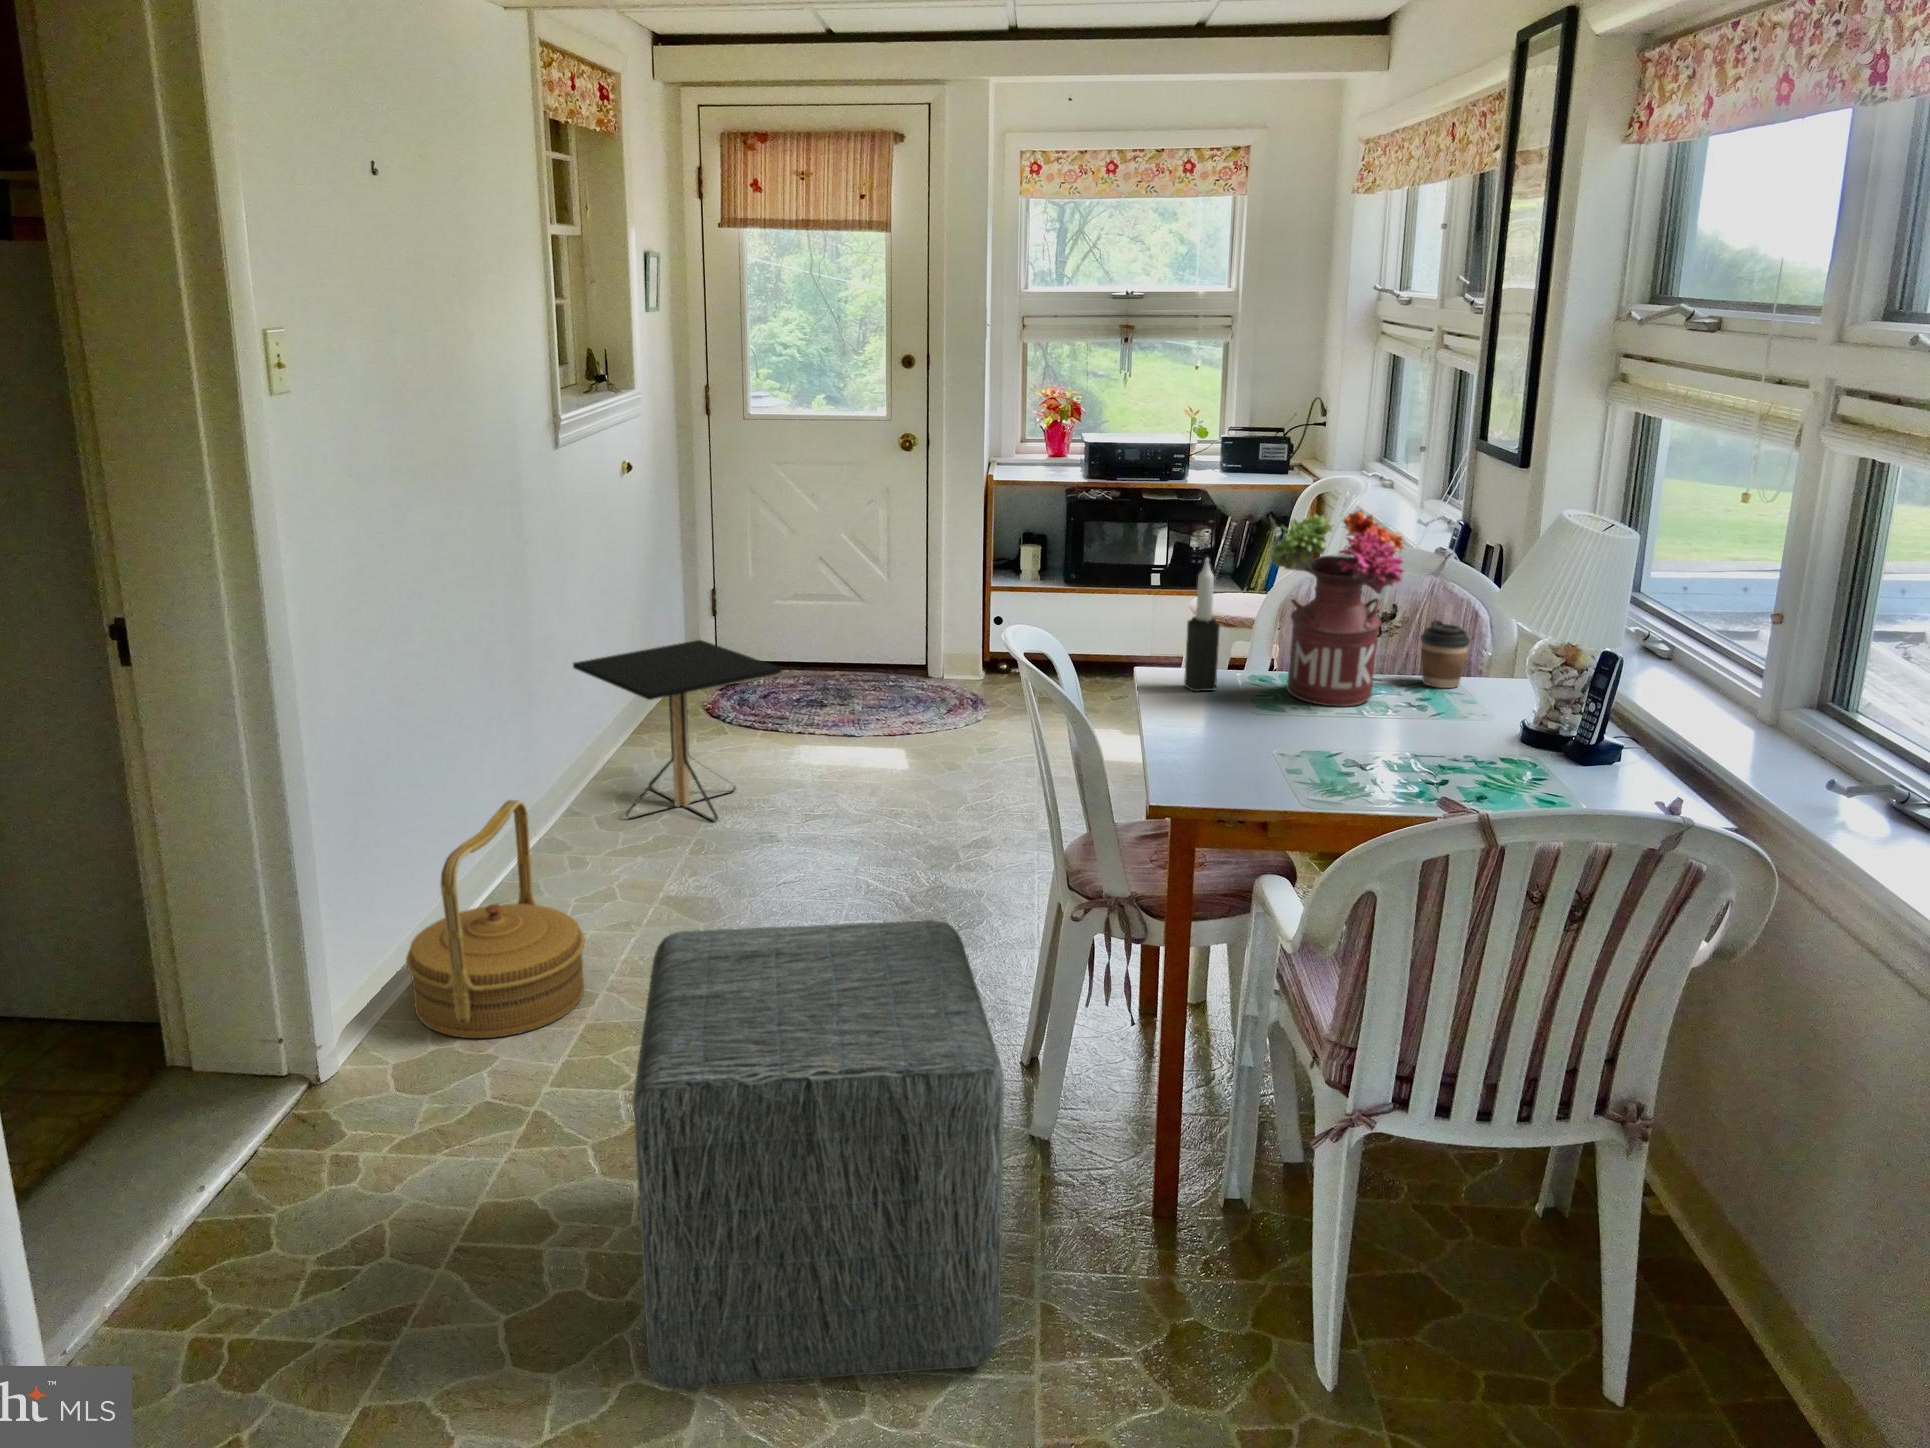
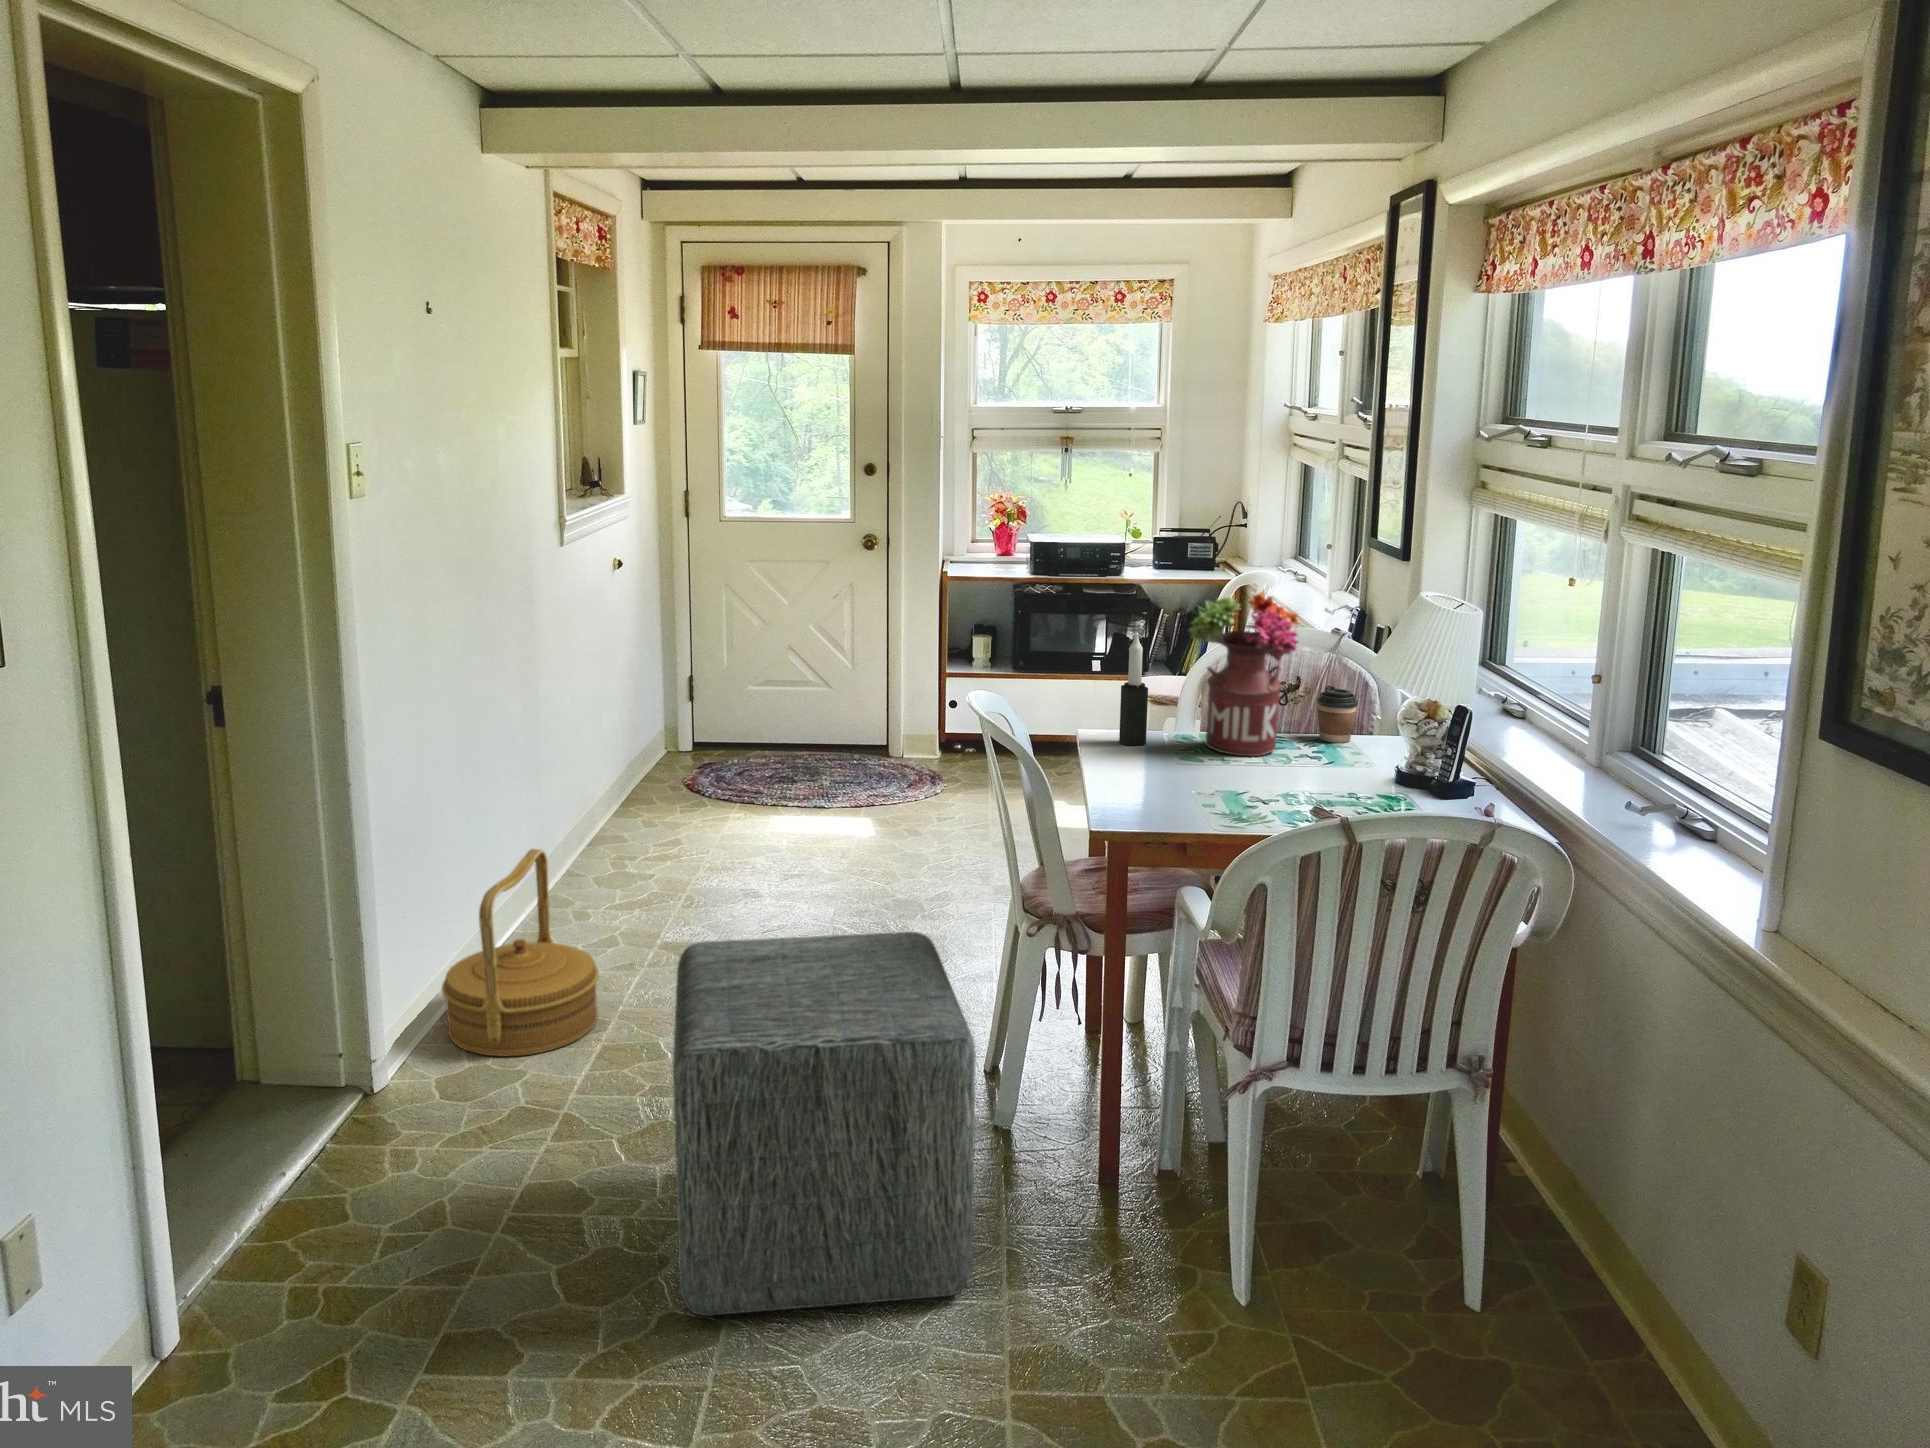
side table: present [573,640,781,821] -> none [575,716,764,878]

